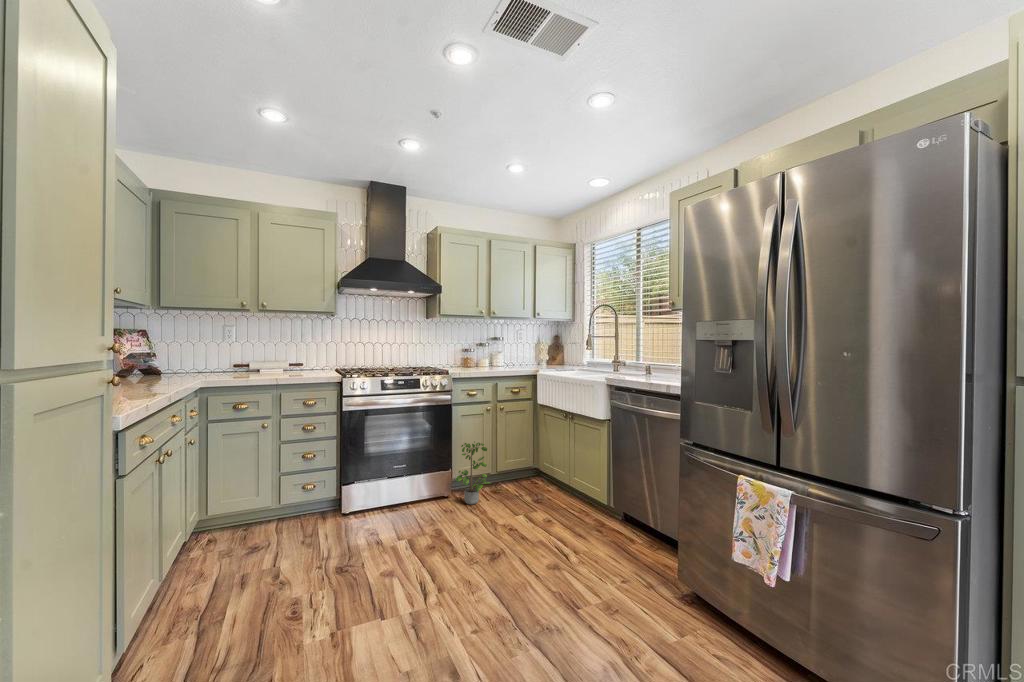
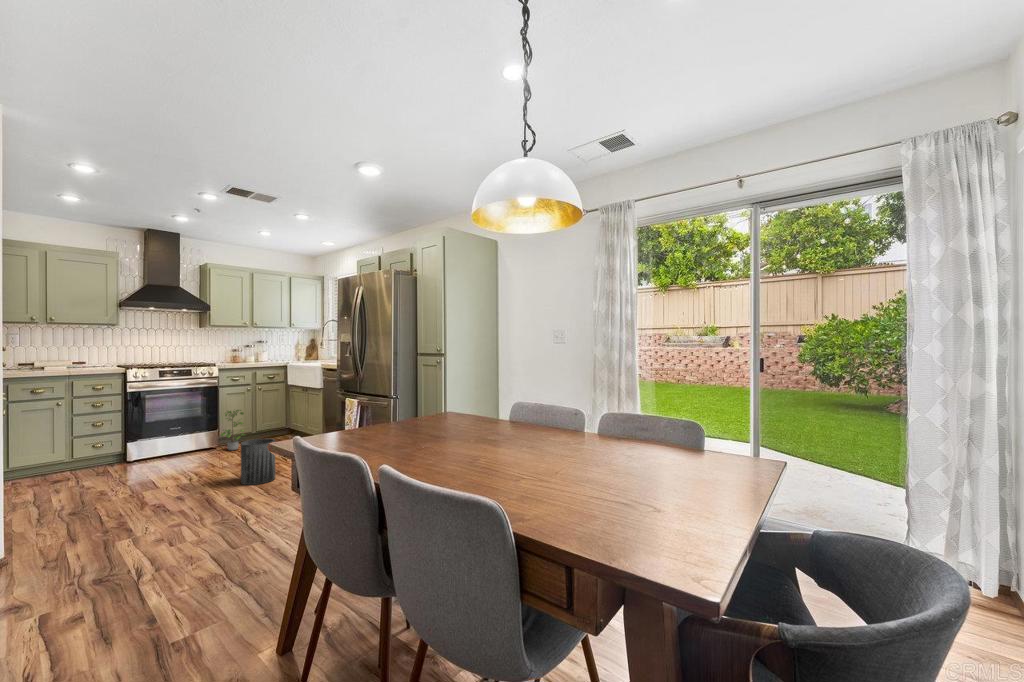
trash can: none [516,526,575,631] -> present [241,438,275,485]

